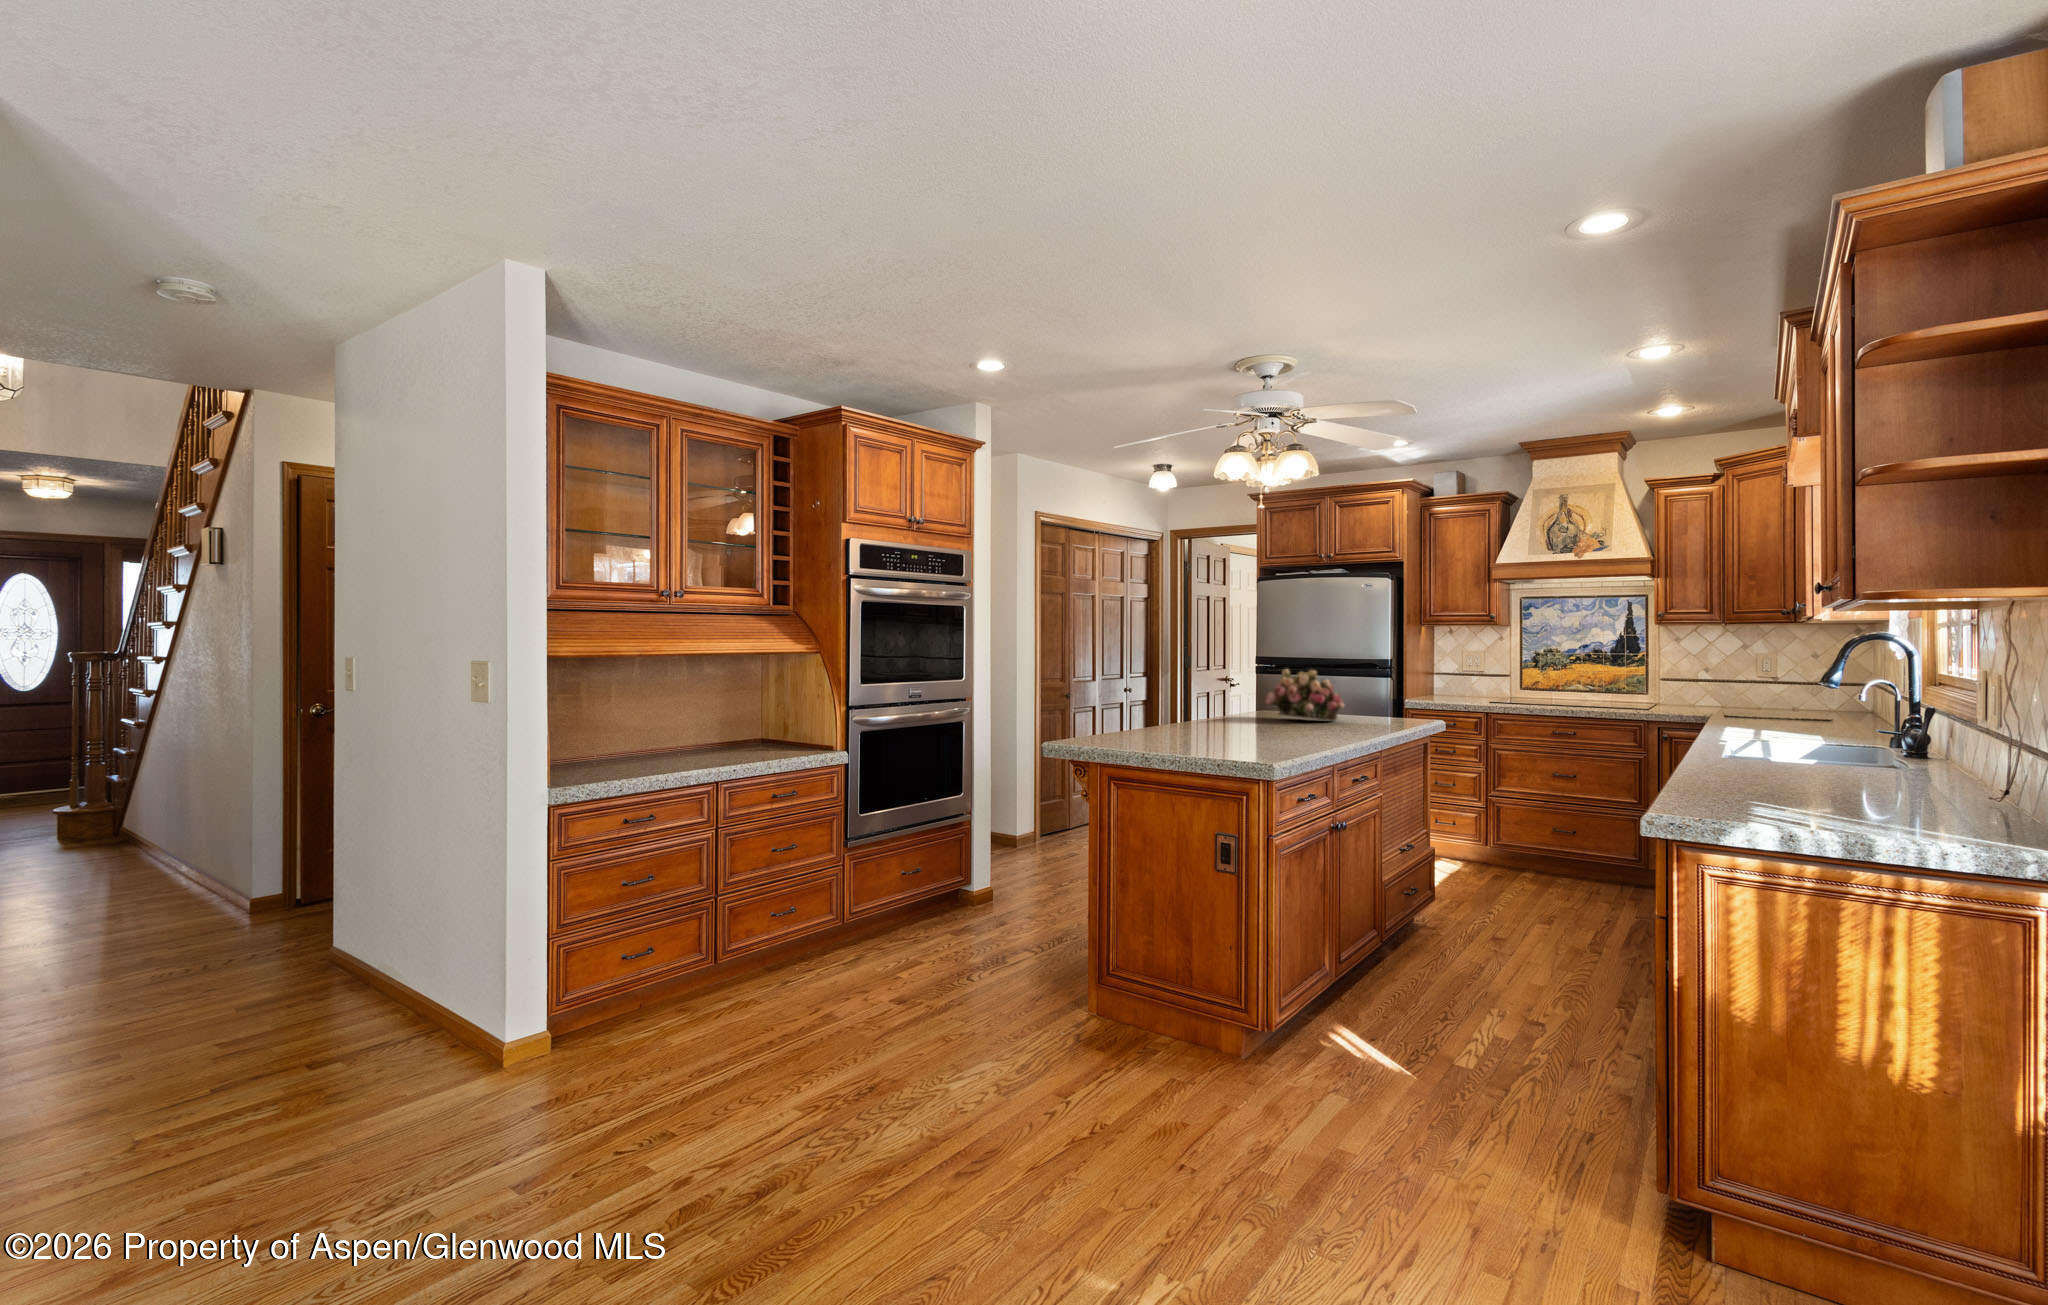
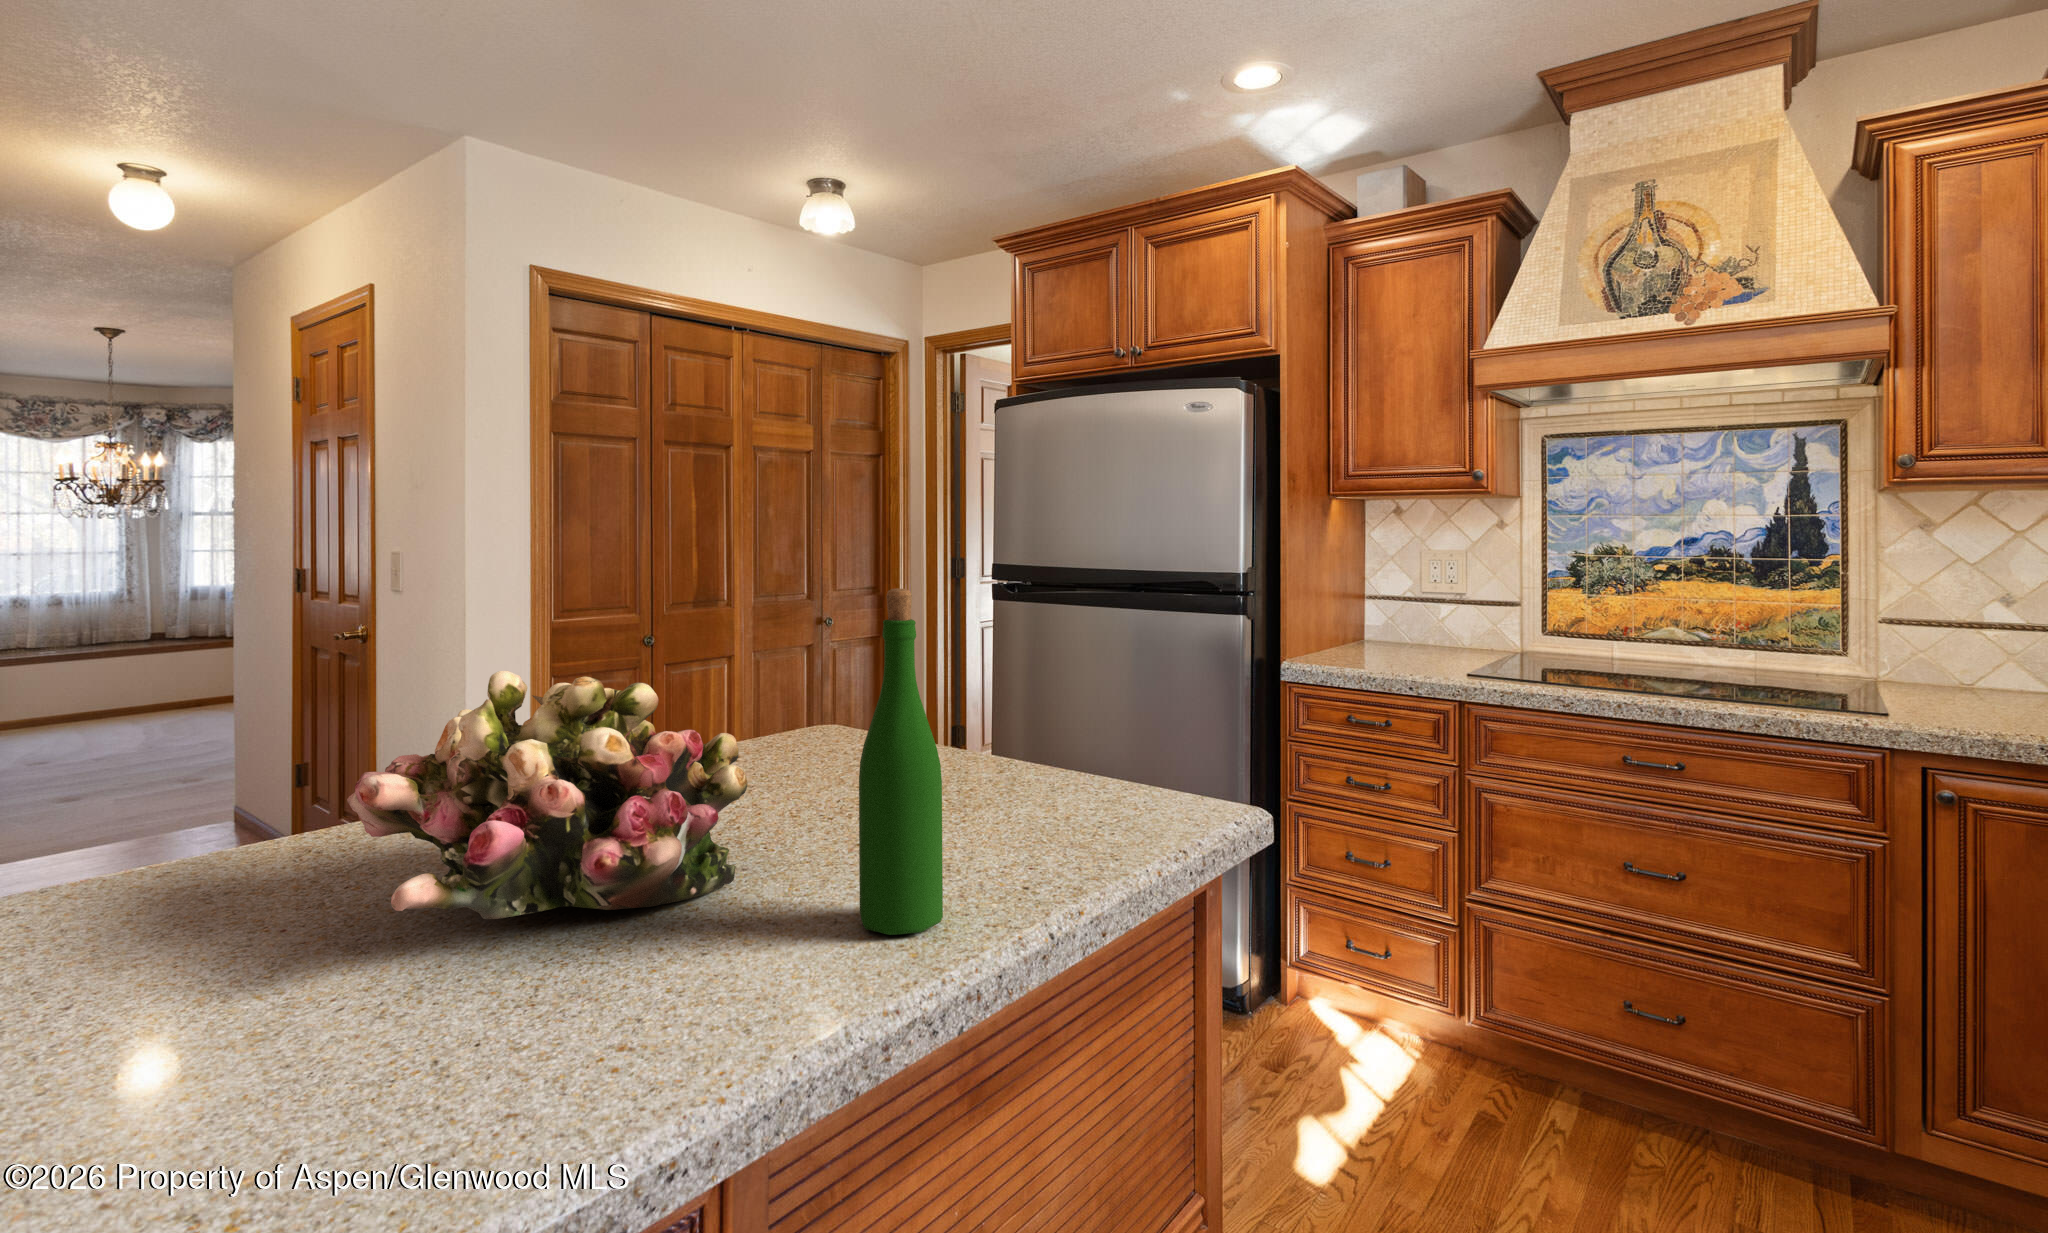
wine bottle: none [1378,651,1398,724] -> present [859,589,943,935]

